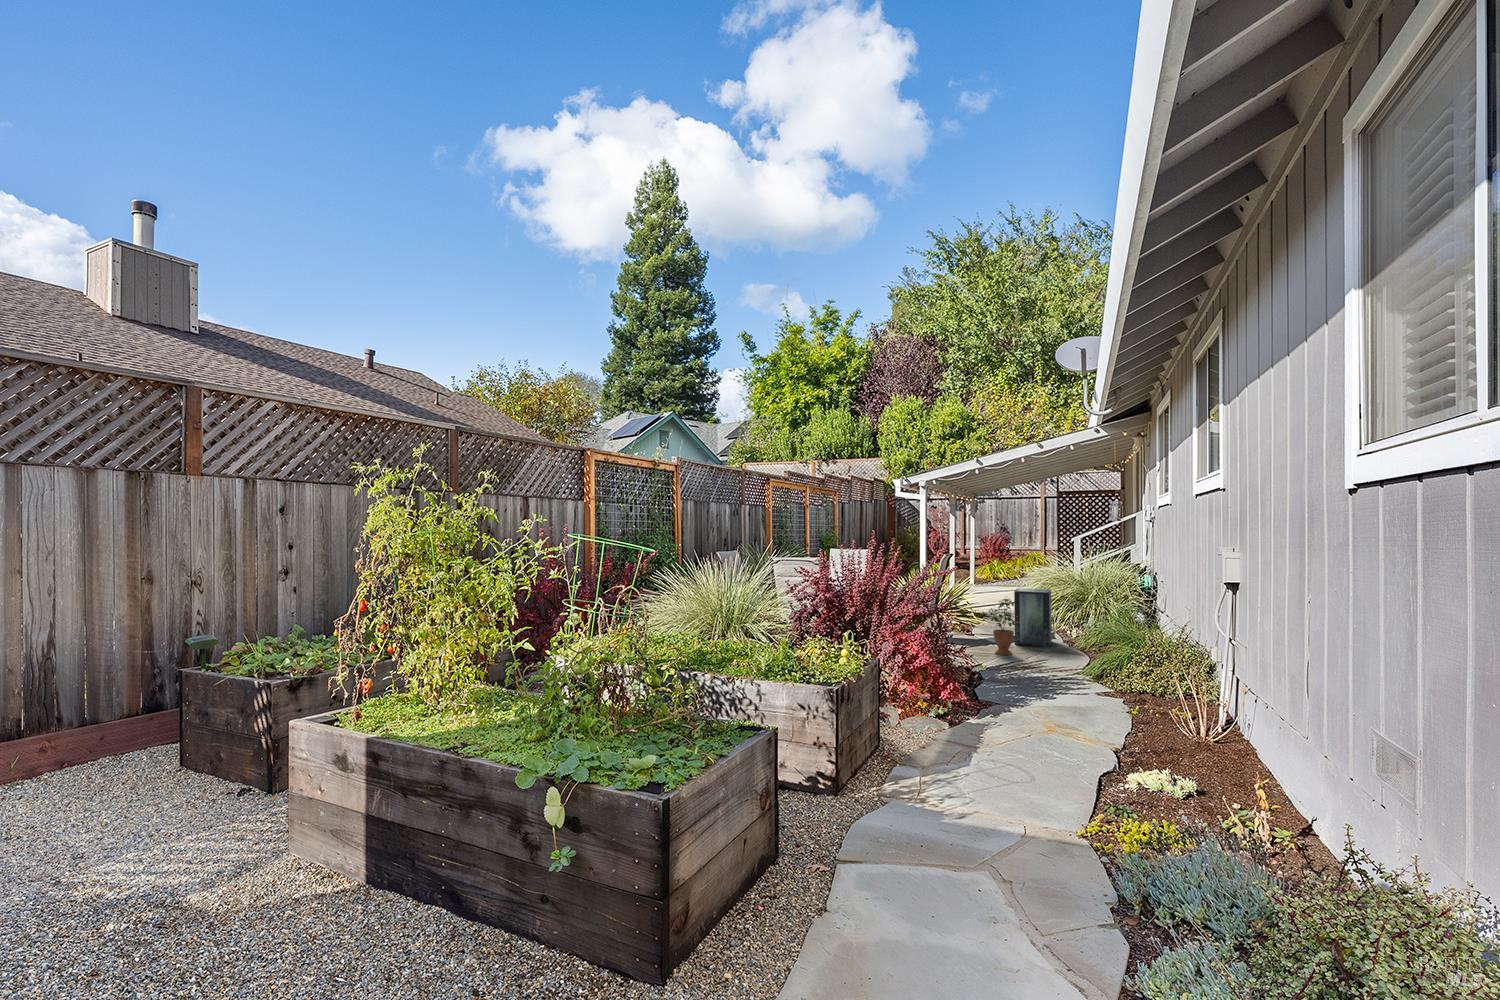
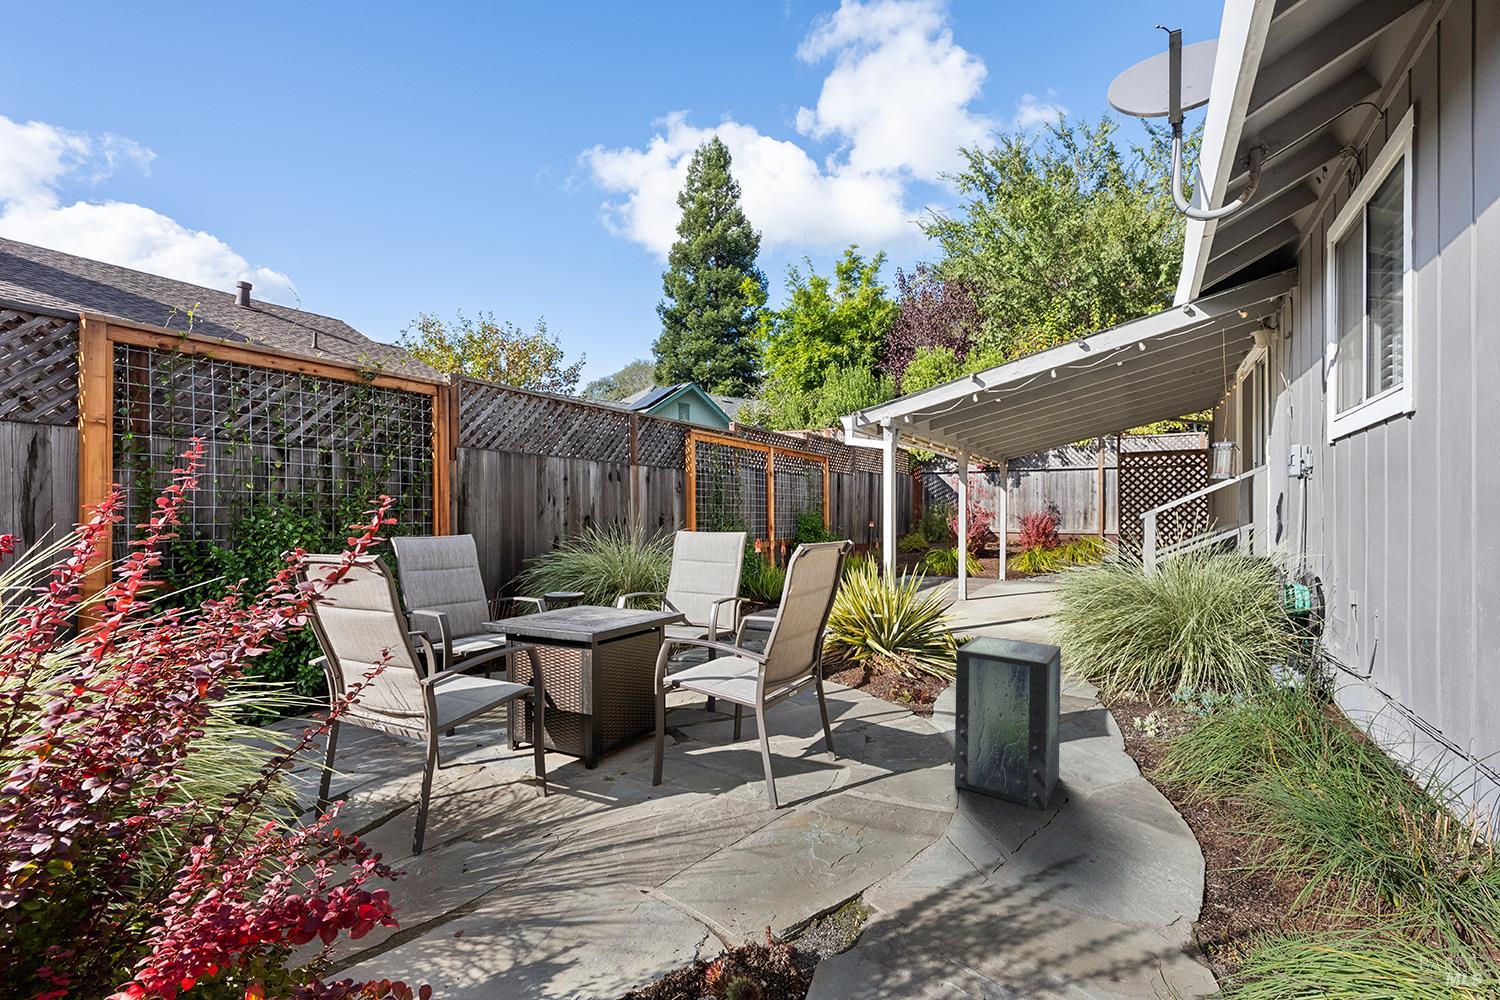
potted plant: present [989,599,1015,655] -> none [851,678,927,860]

